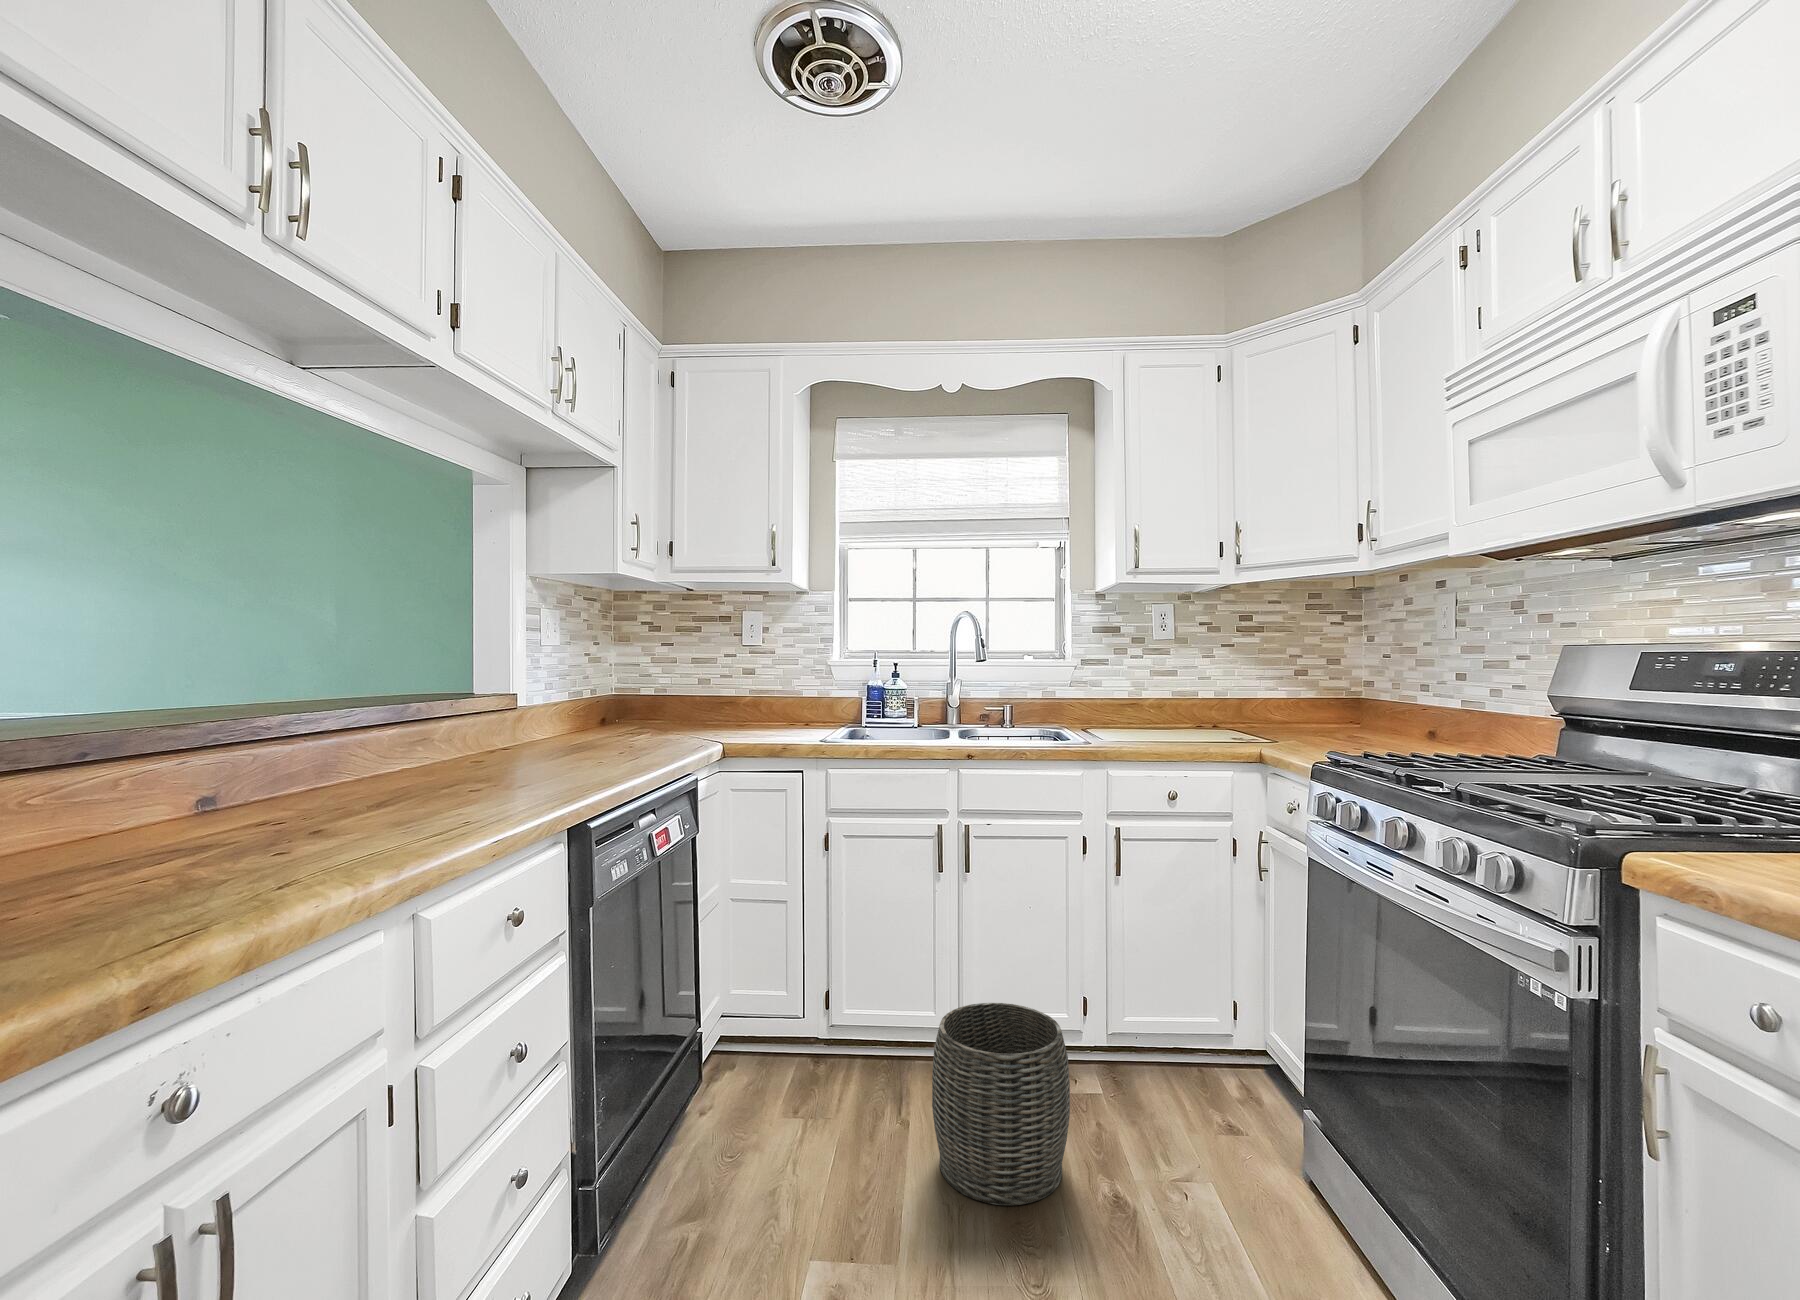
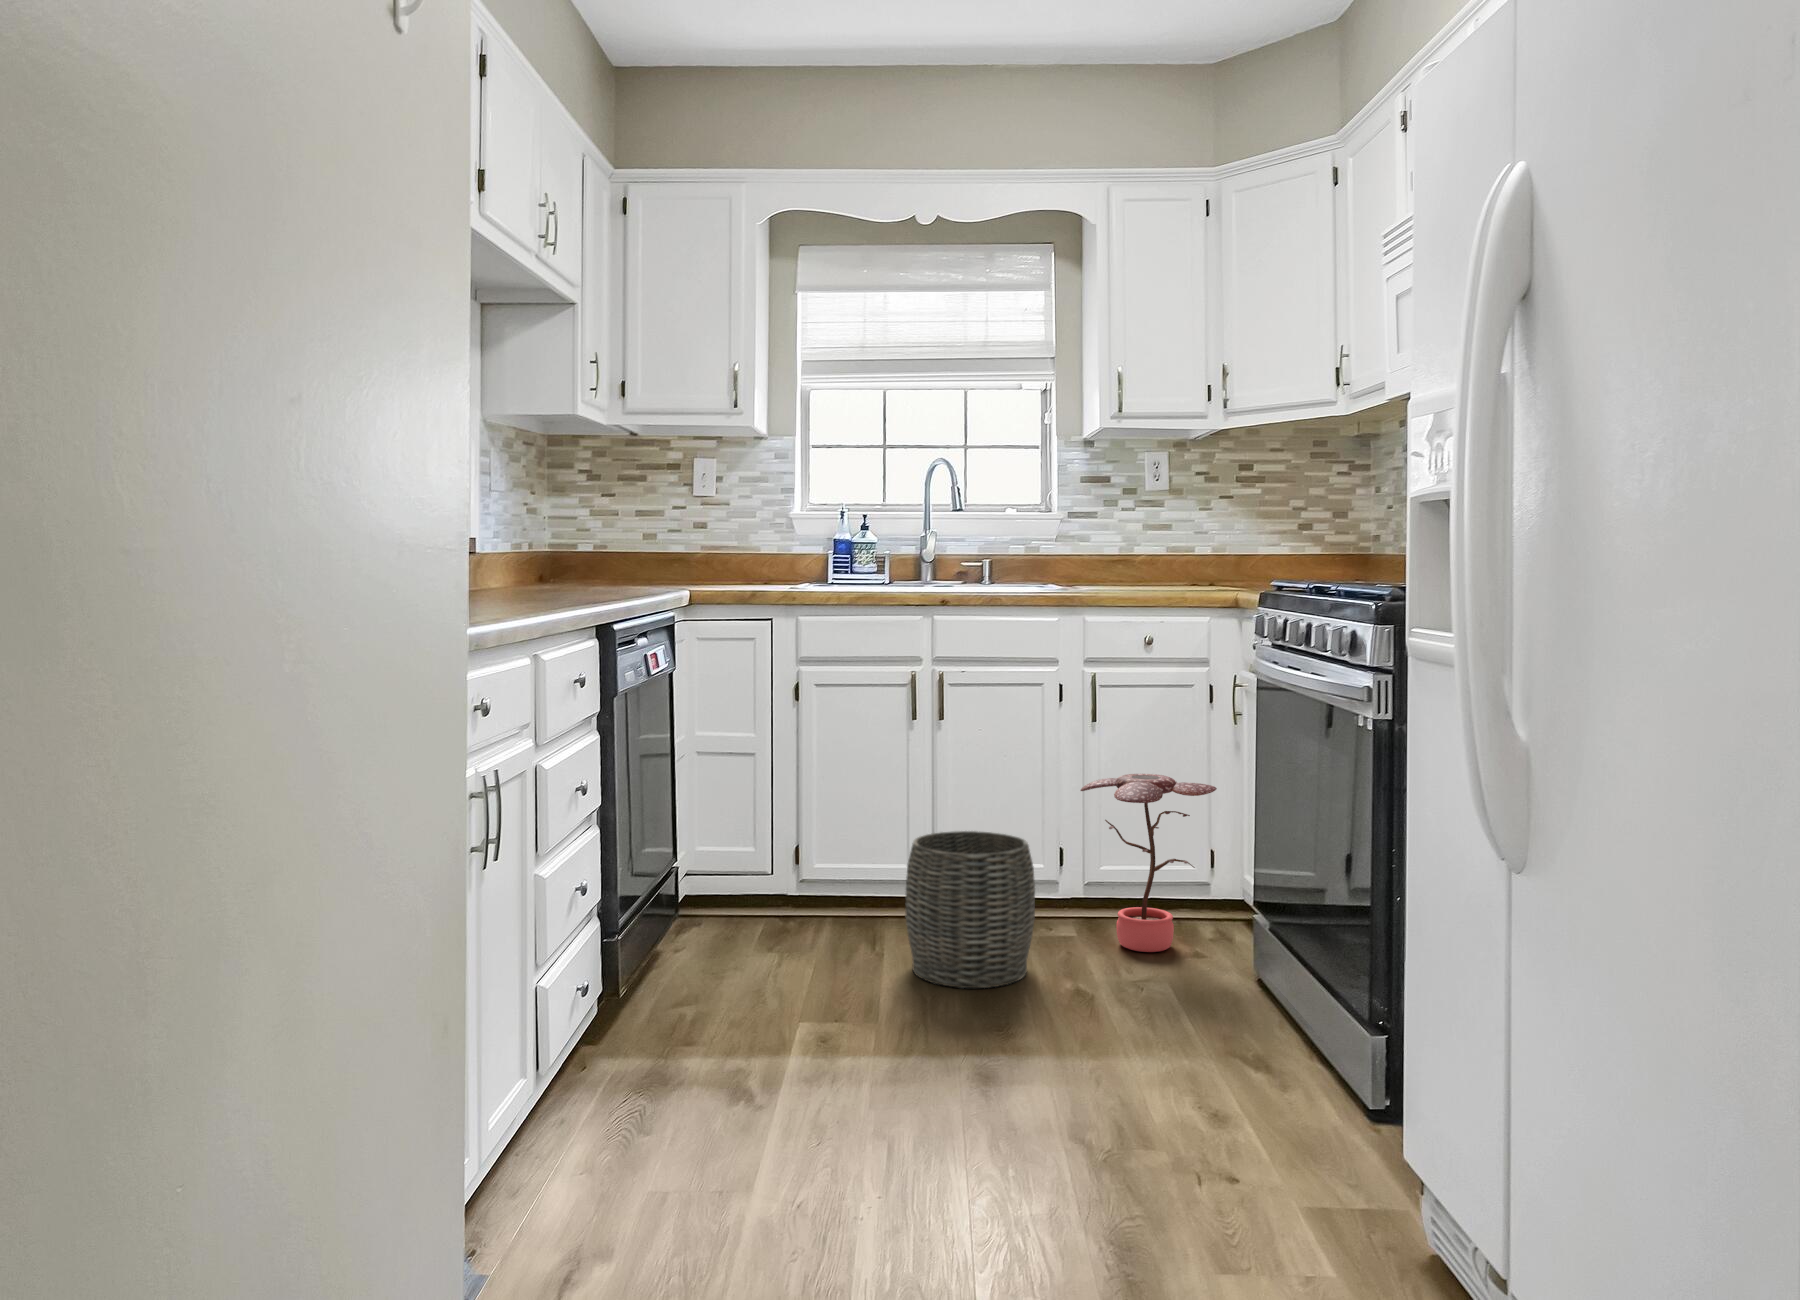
potted plant: none [1109,936,1254,1137] -> present [1081,774,1217,952]

